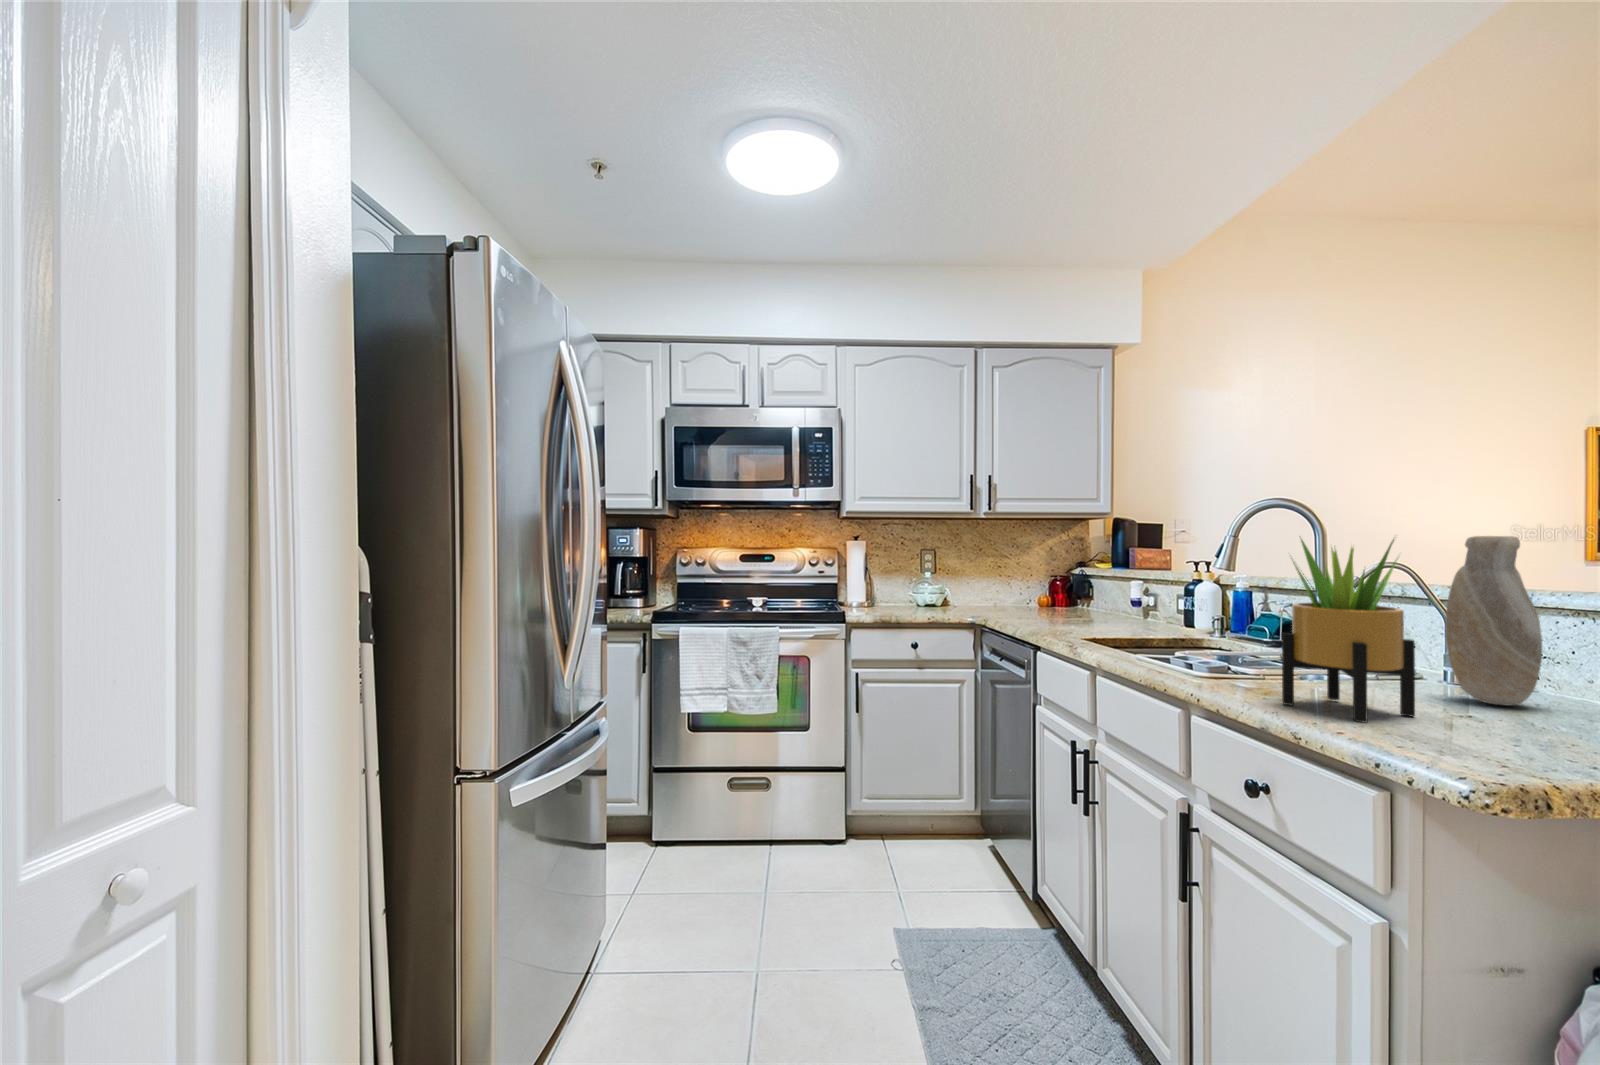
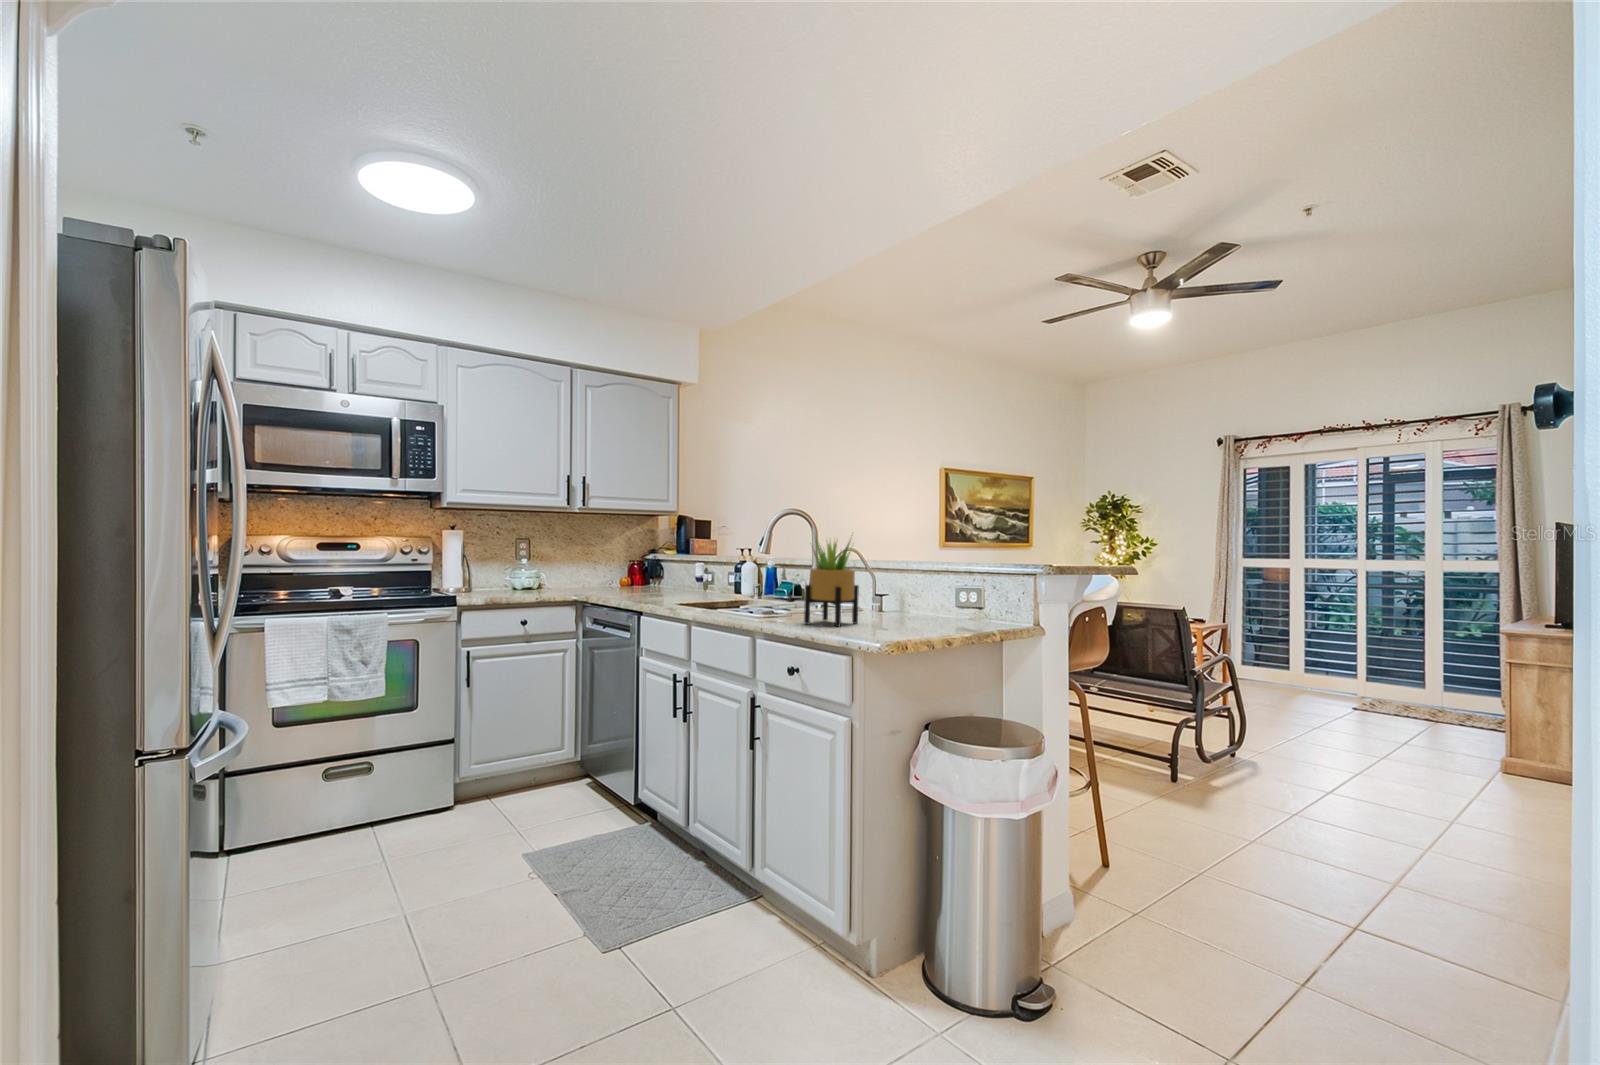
vase: present [1446,536,1542,706] -> none [869,533,903,617]

